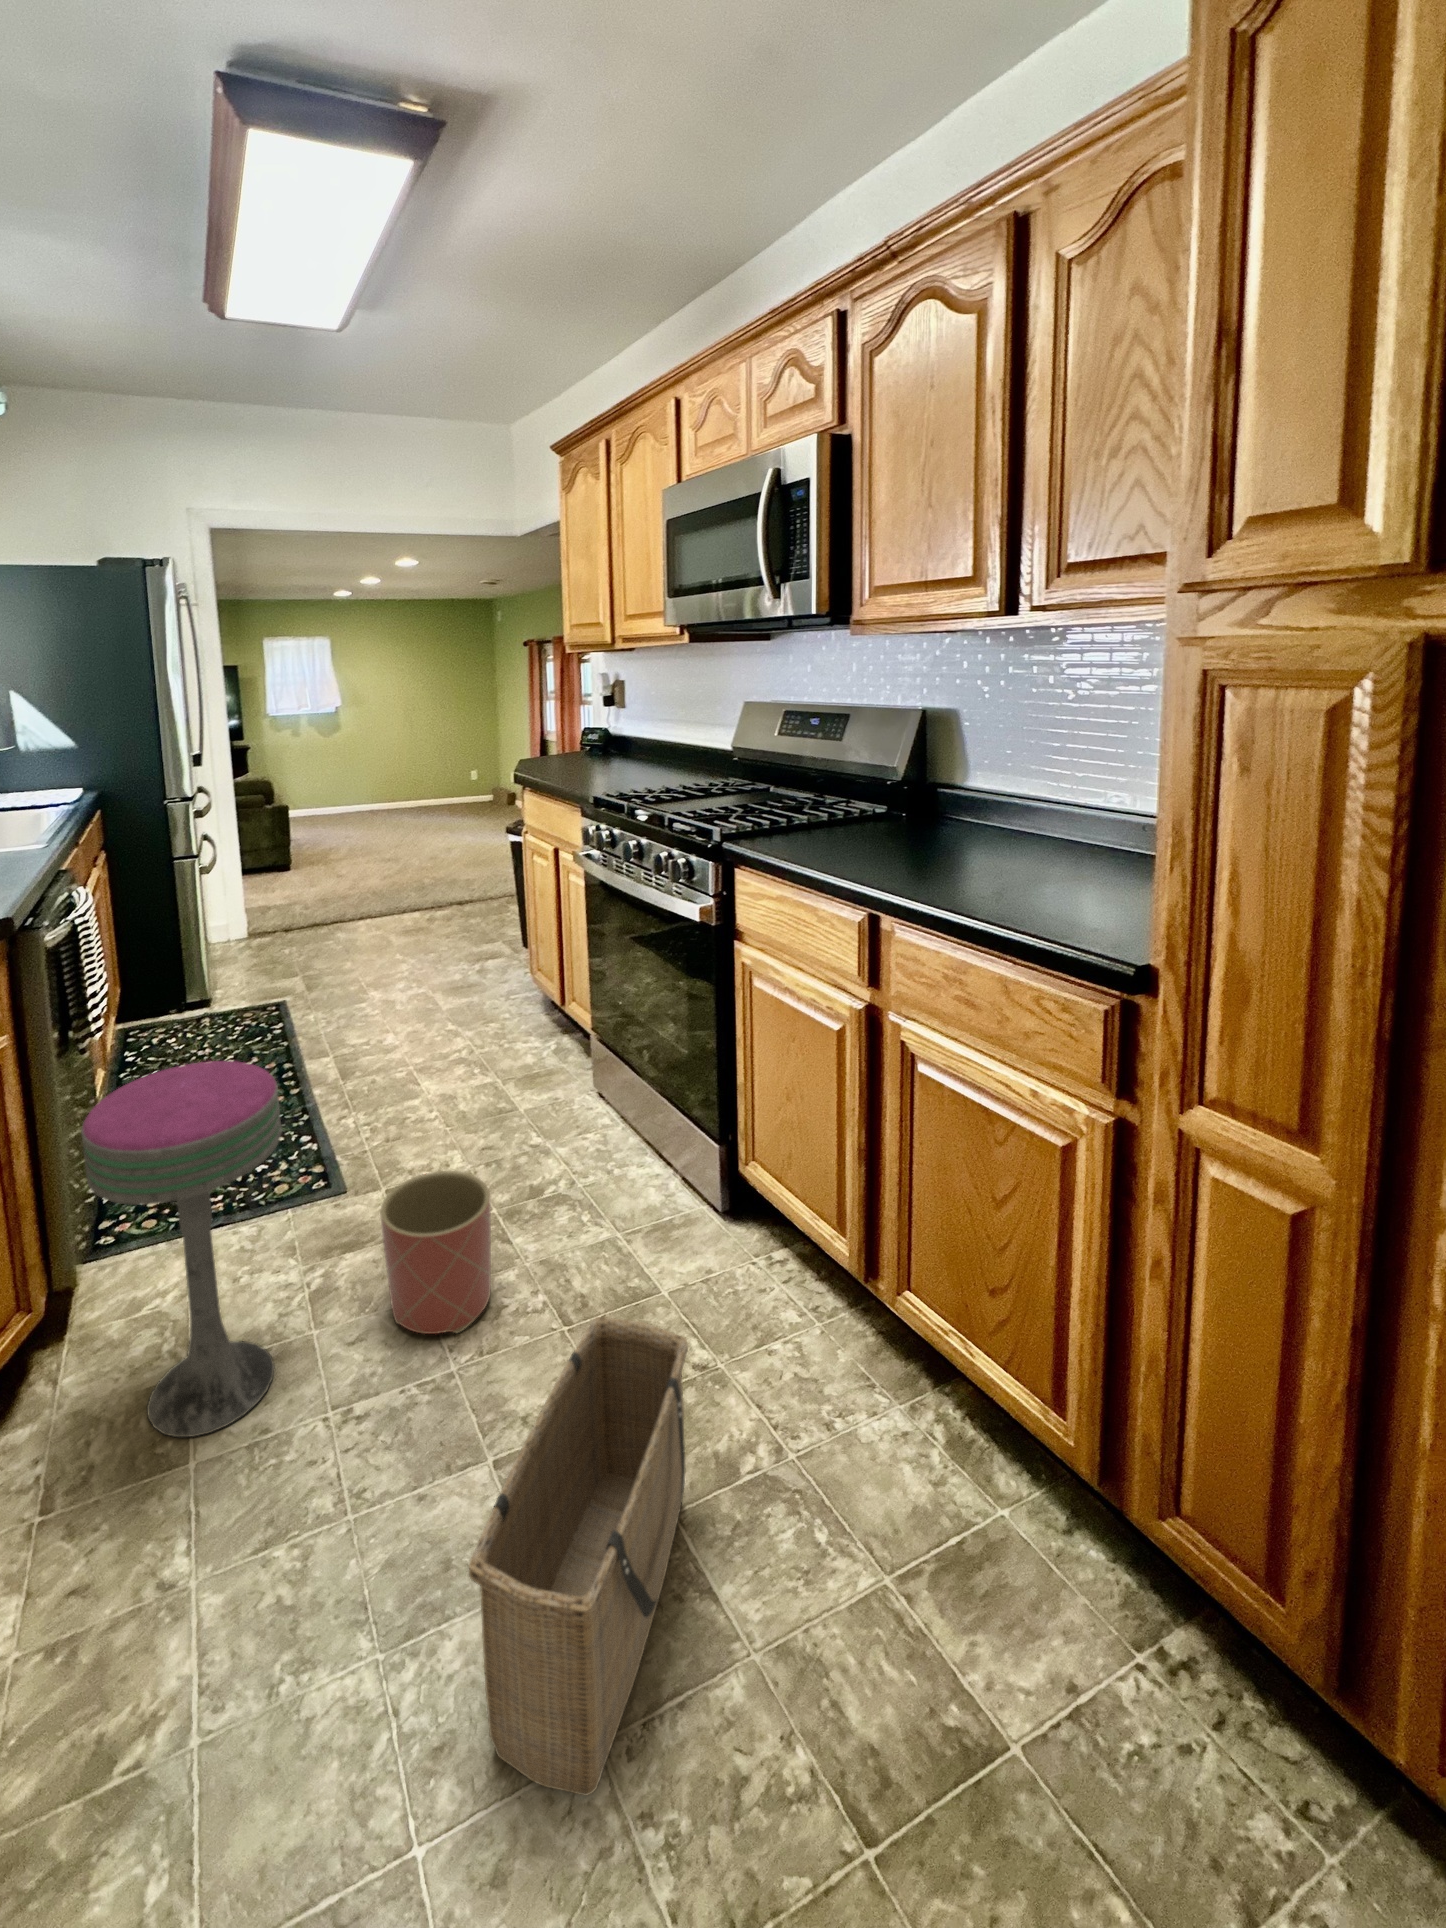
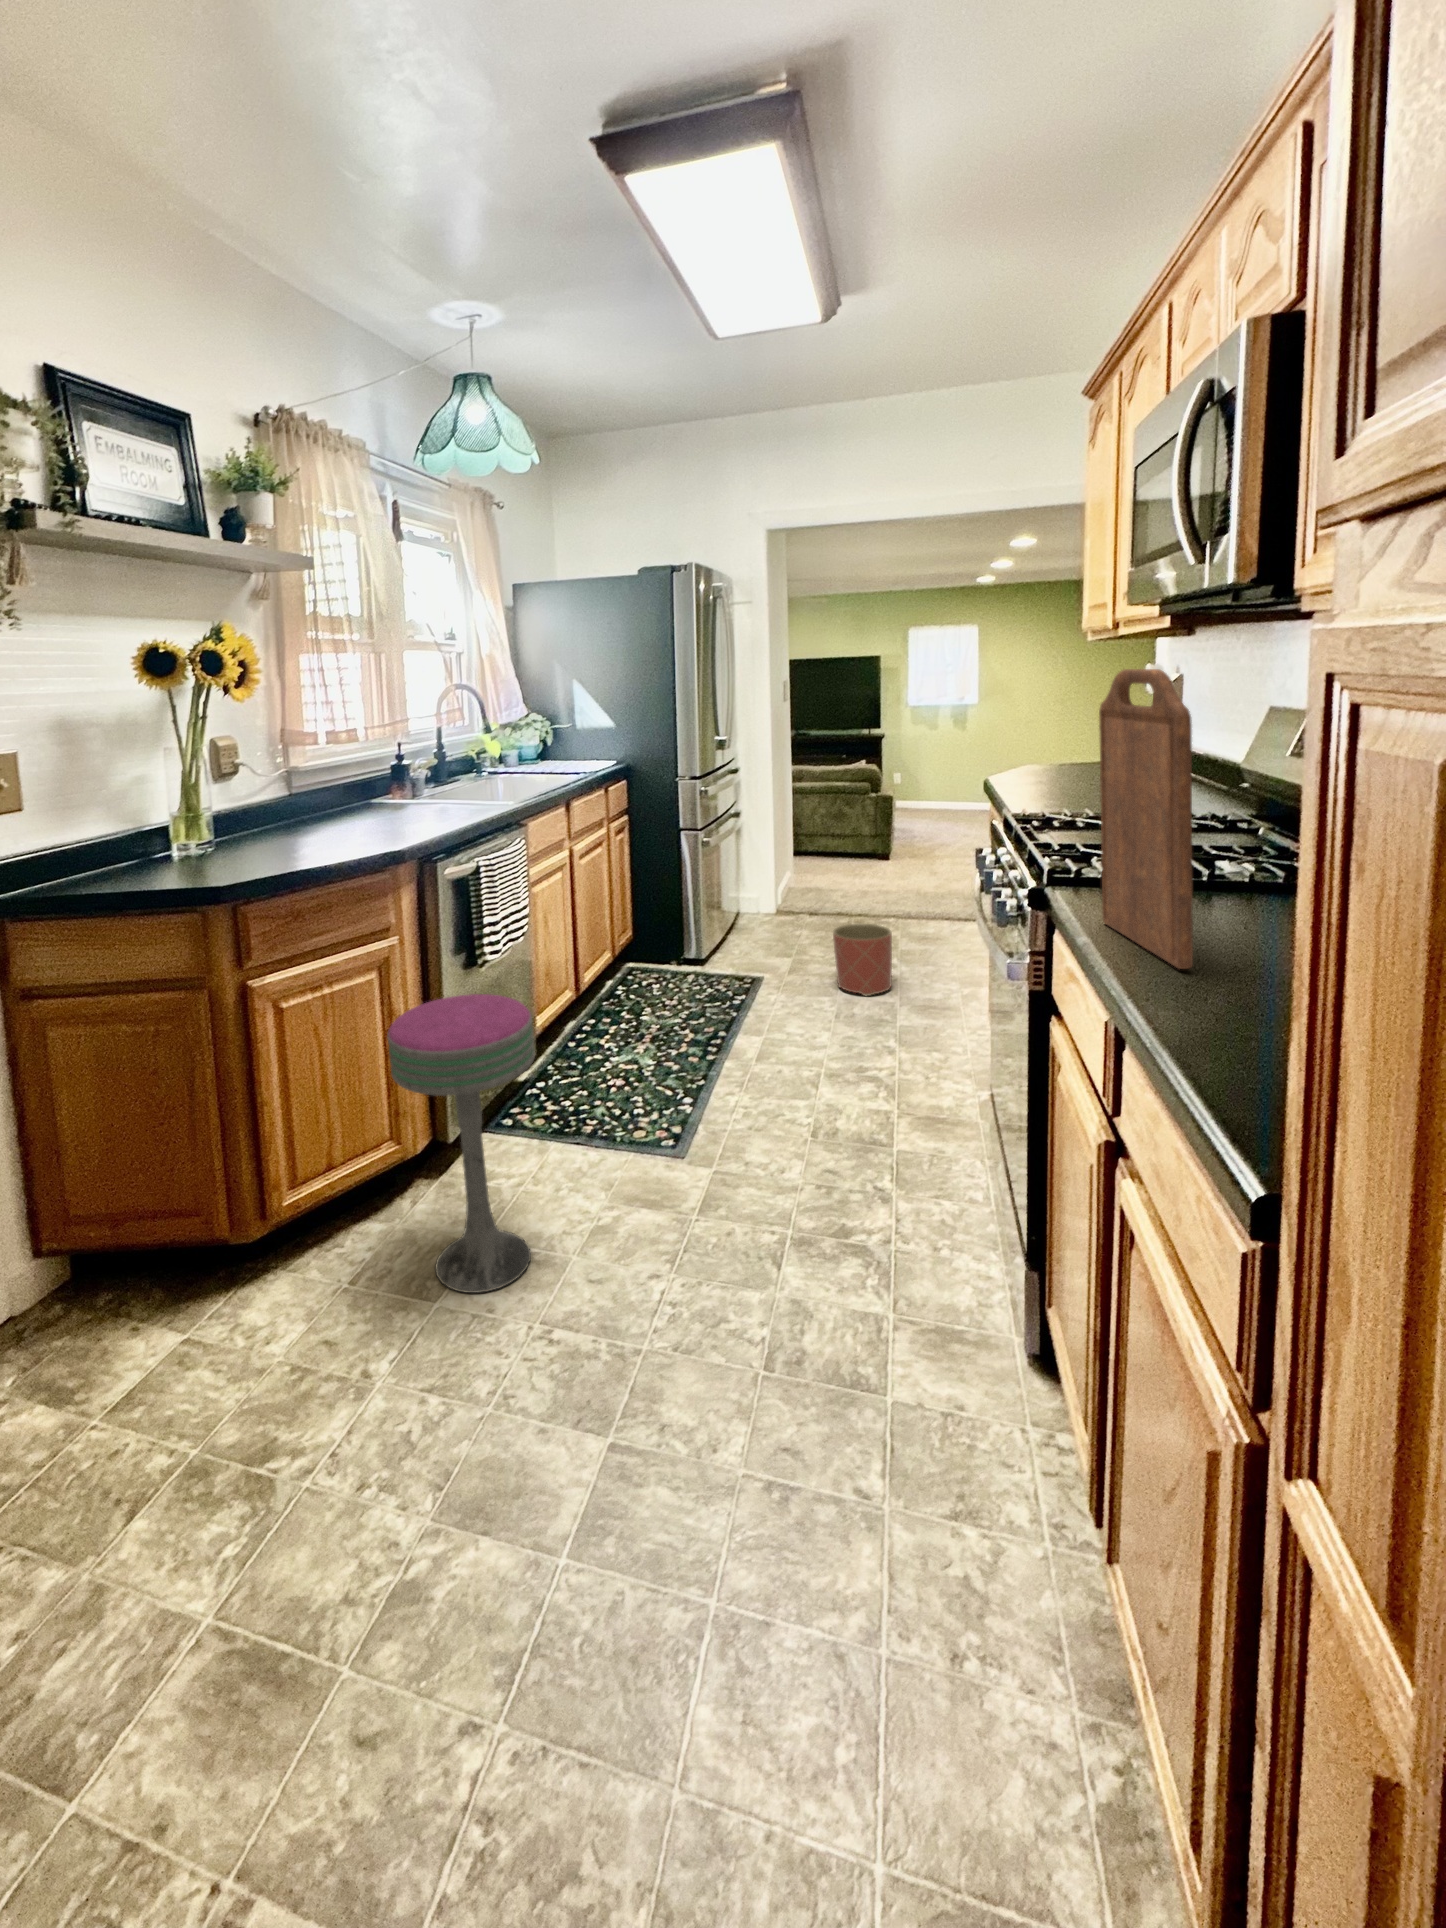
cutting board: none [838,689,936,882] -> present [1099,669,1193,969]
planter: present [380,1171,491,1334] -> present [833,924,892,996]
basket: present [469,1317,688,1796] -> none [397,1349,725,1743]

